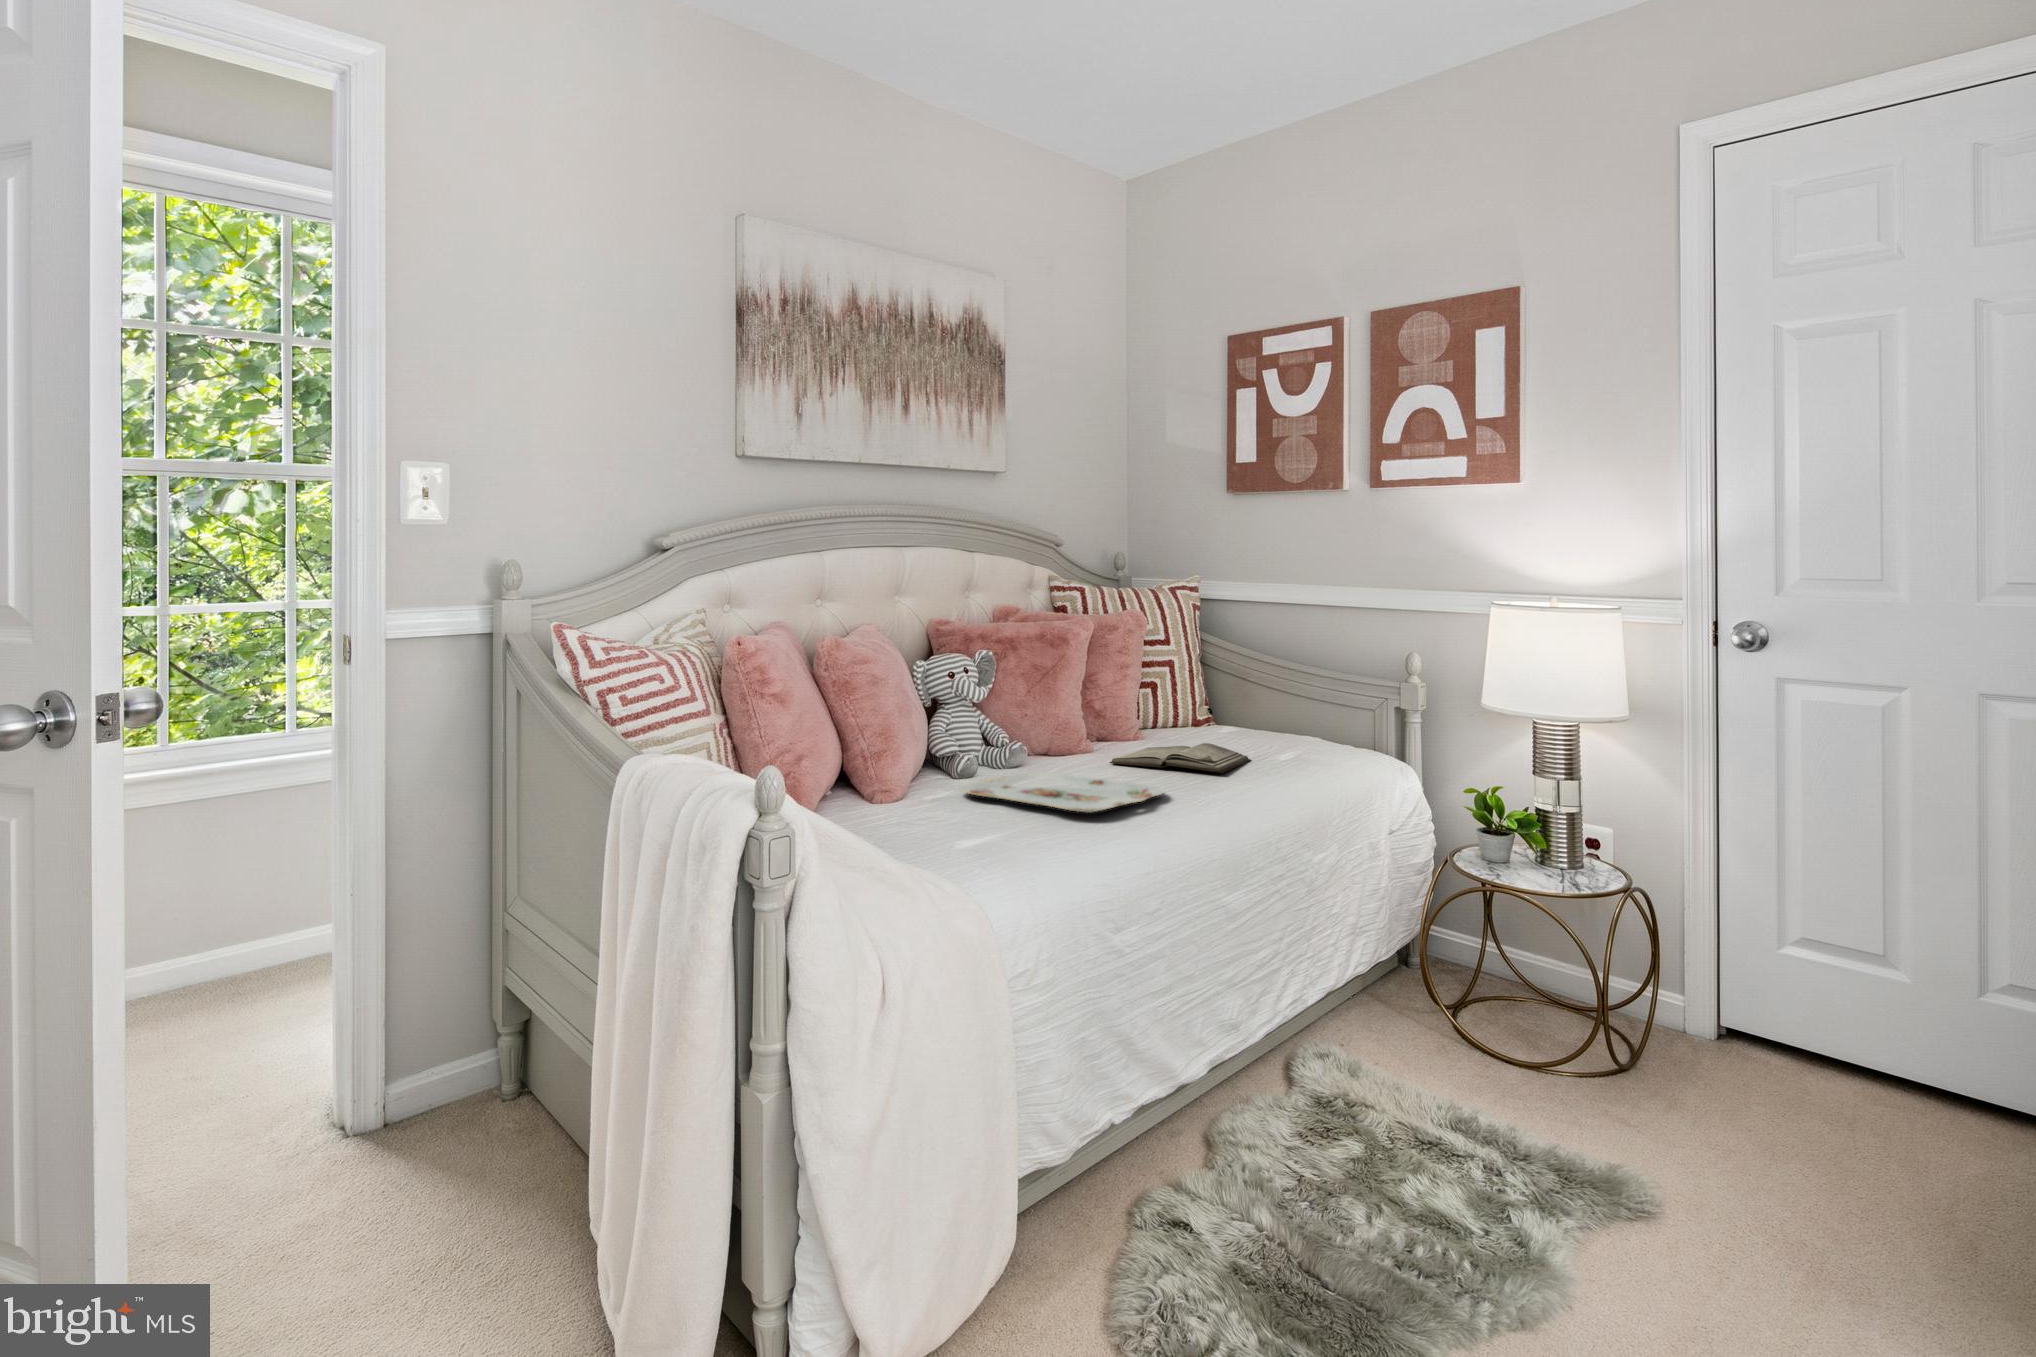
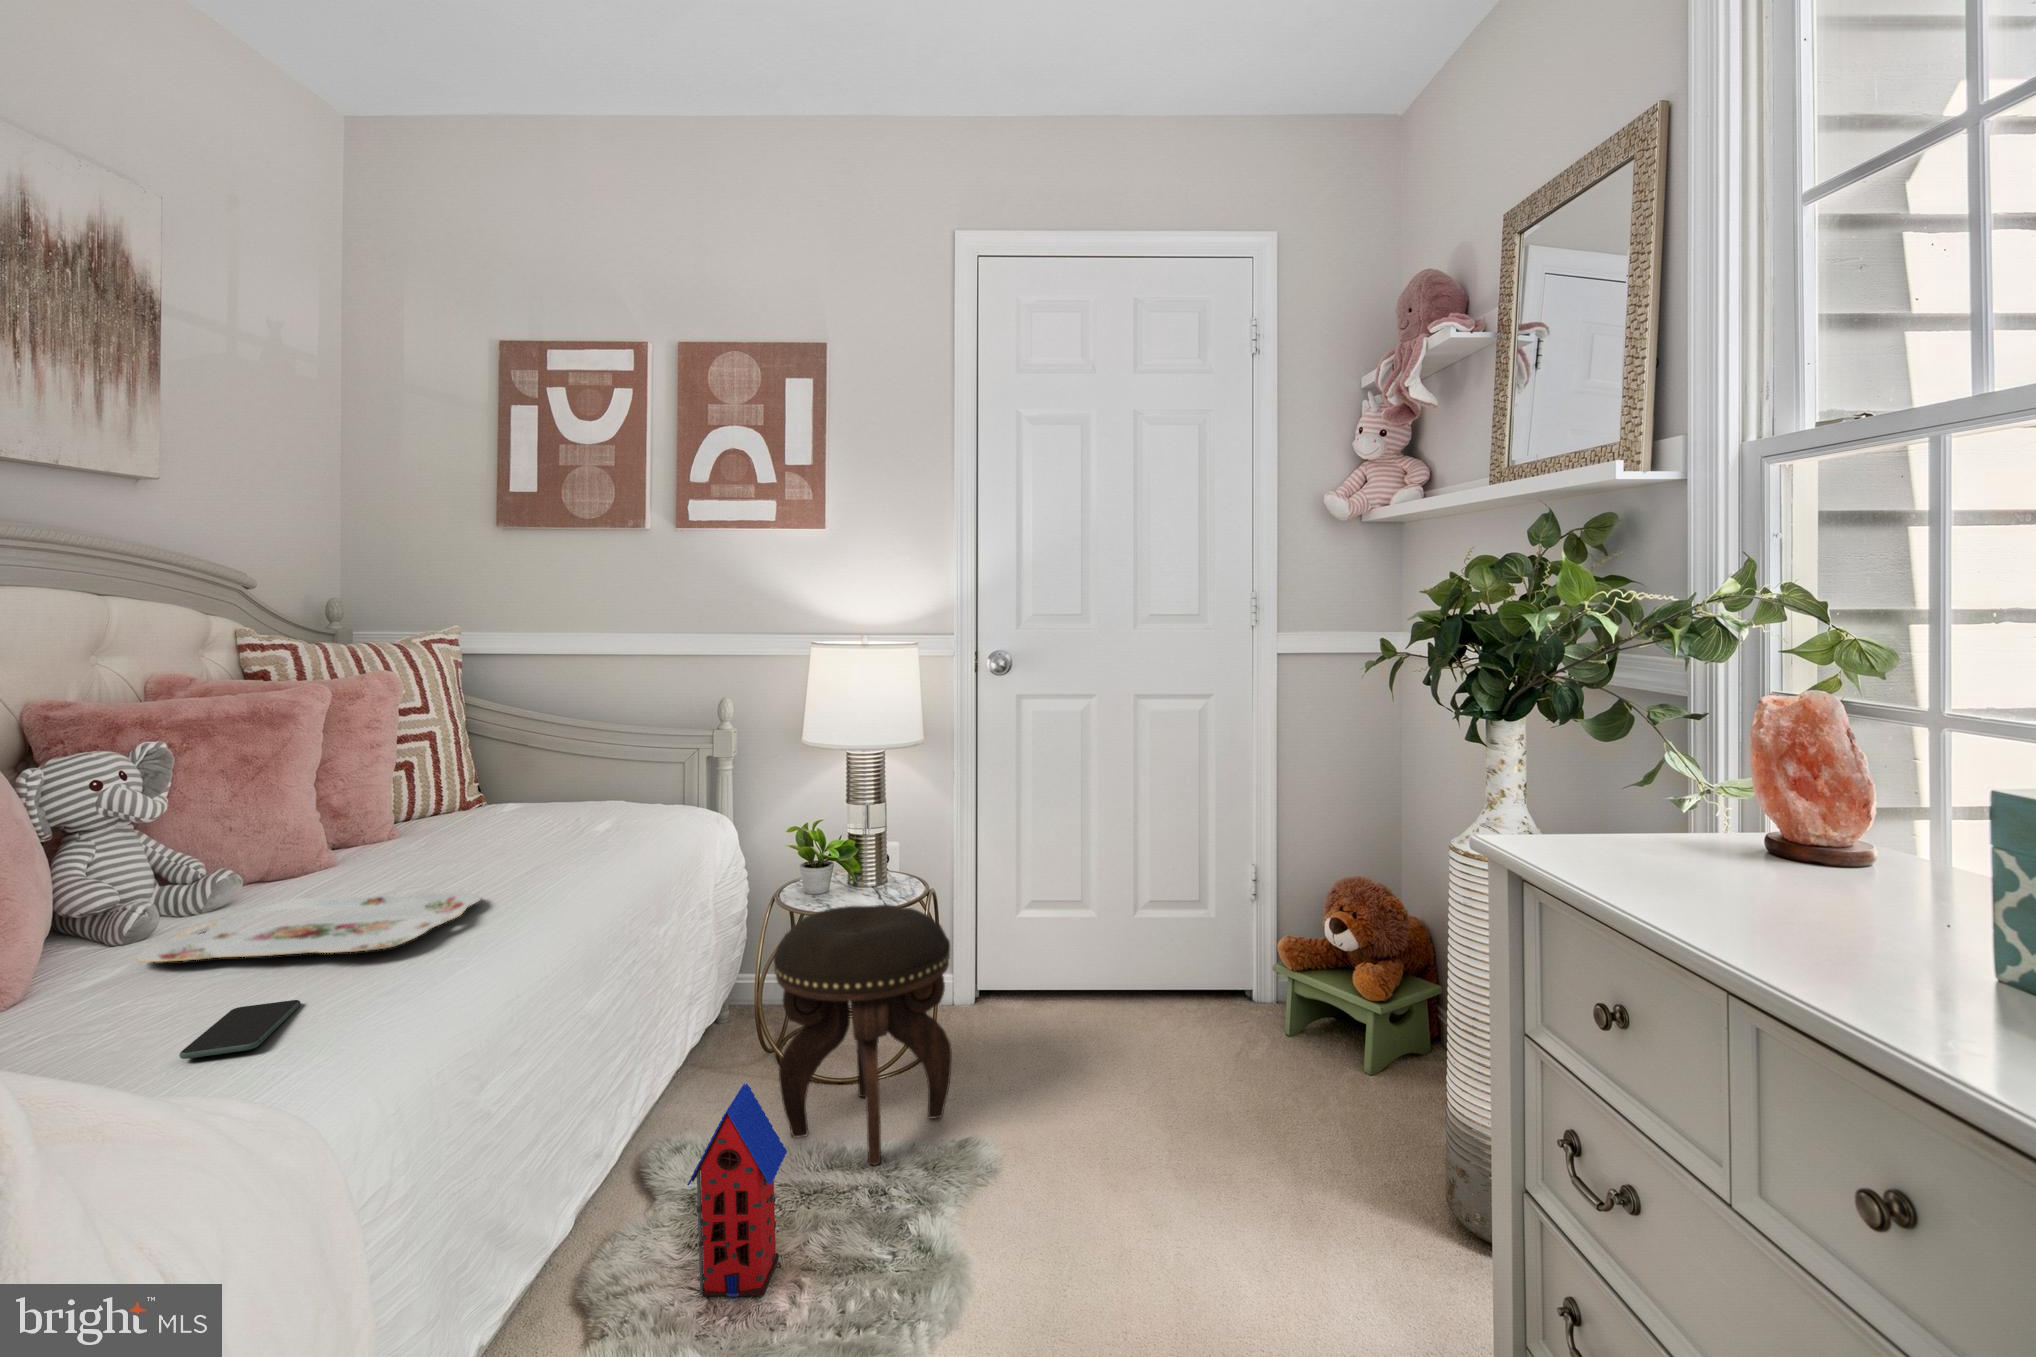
diary: present [1110,743,1251,773] -> none [378,824,562,870]
smartphone: none [959,828,1029,852] -> present [179,1000,301,1059]
footstool: none [1419,876,1629,1147] -> present [774,904,952,1165]
toy house: none [1289,1004,1387,1198] -> present [687,1084,787,1297]

